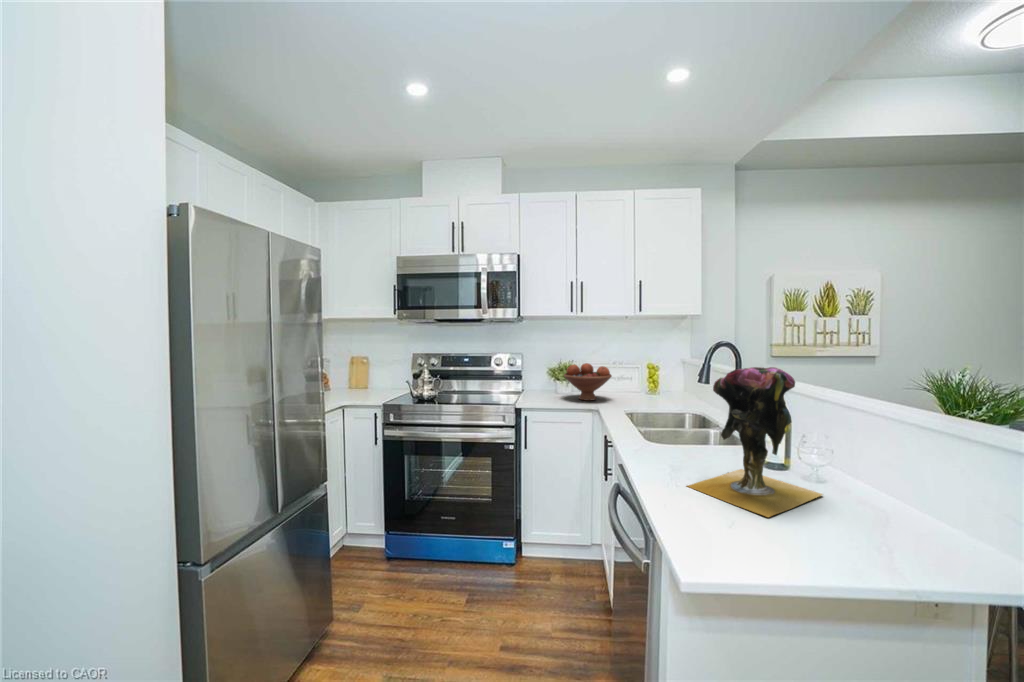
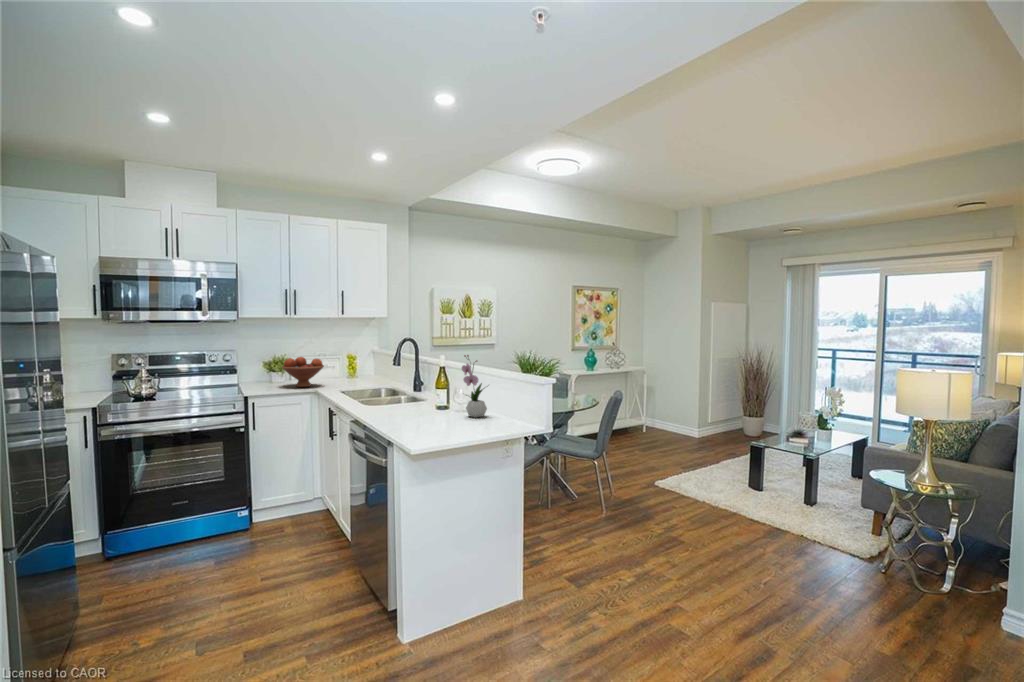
vase: present [688,367,823,517] -> none [395,352,453,417]
flower arrangement: none [859,380,962,550] -> present [462,355,487,417]

